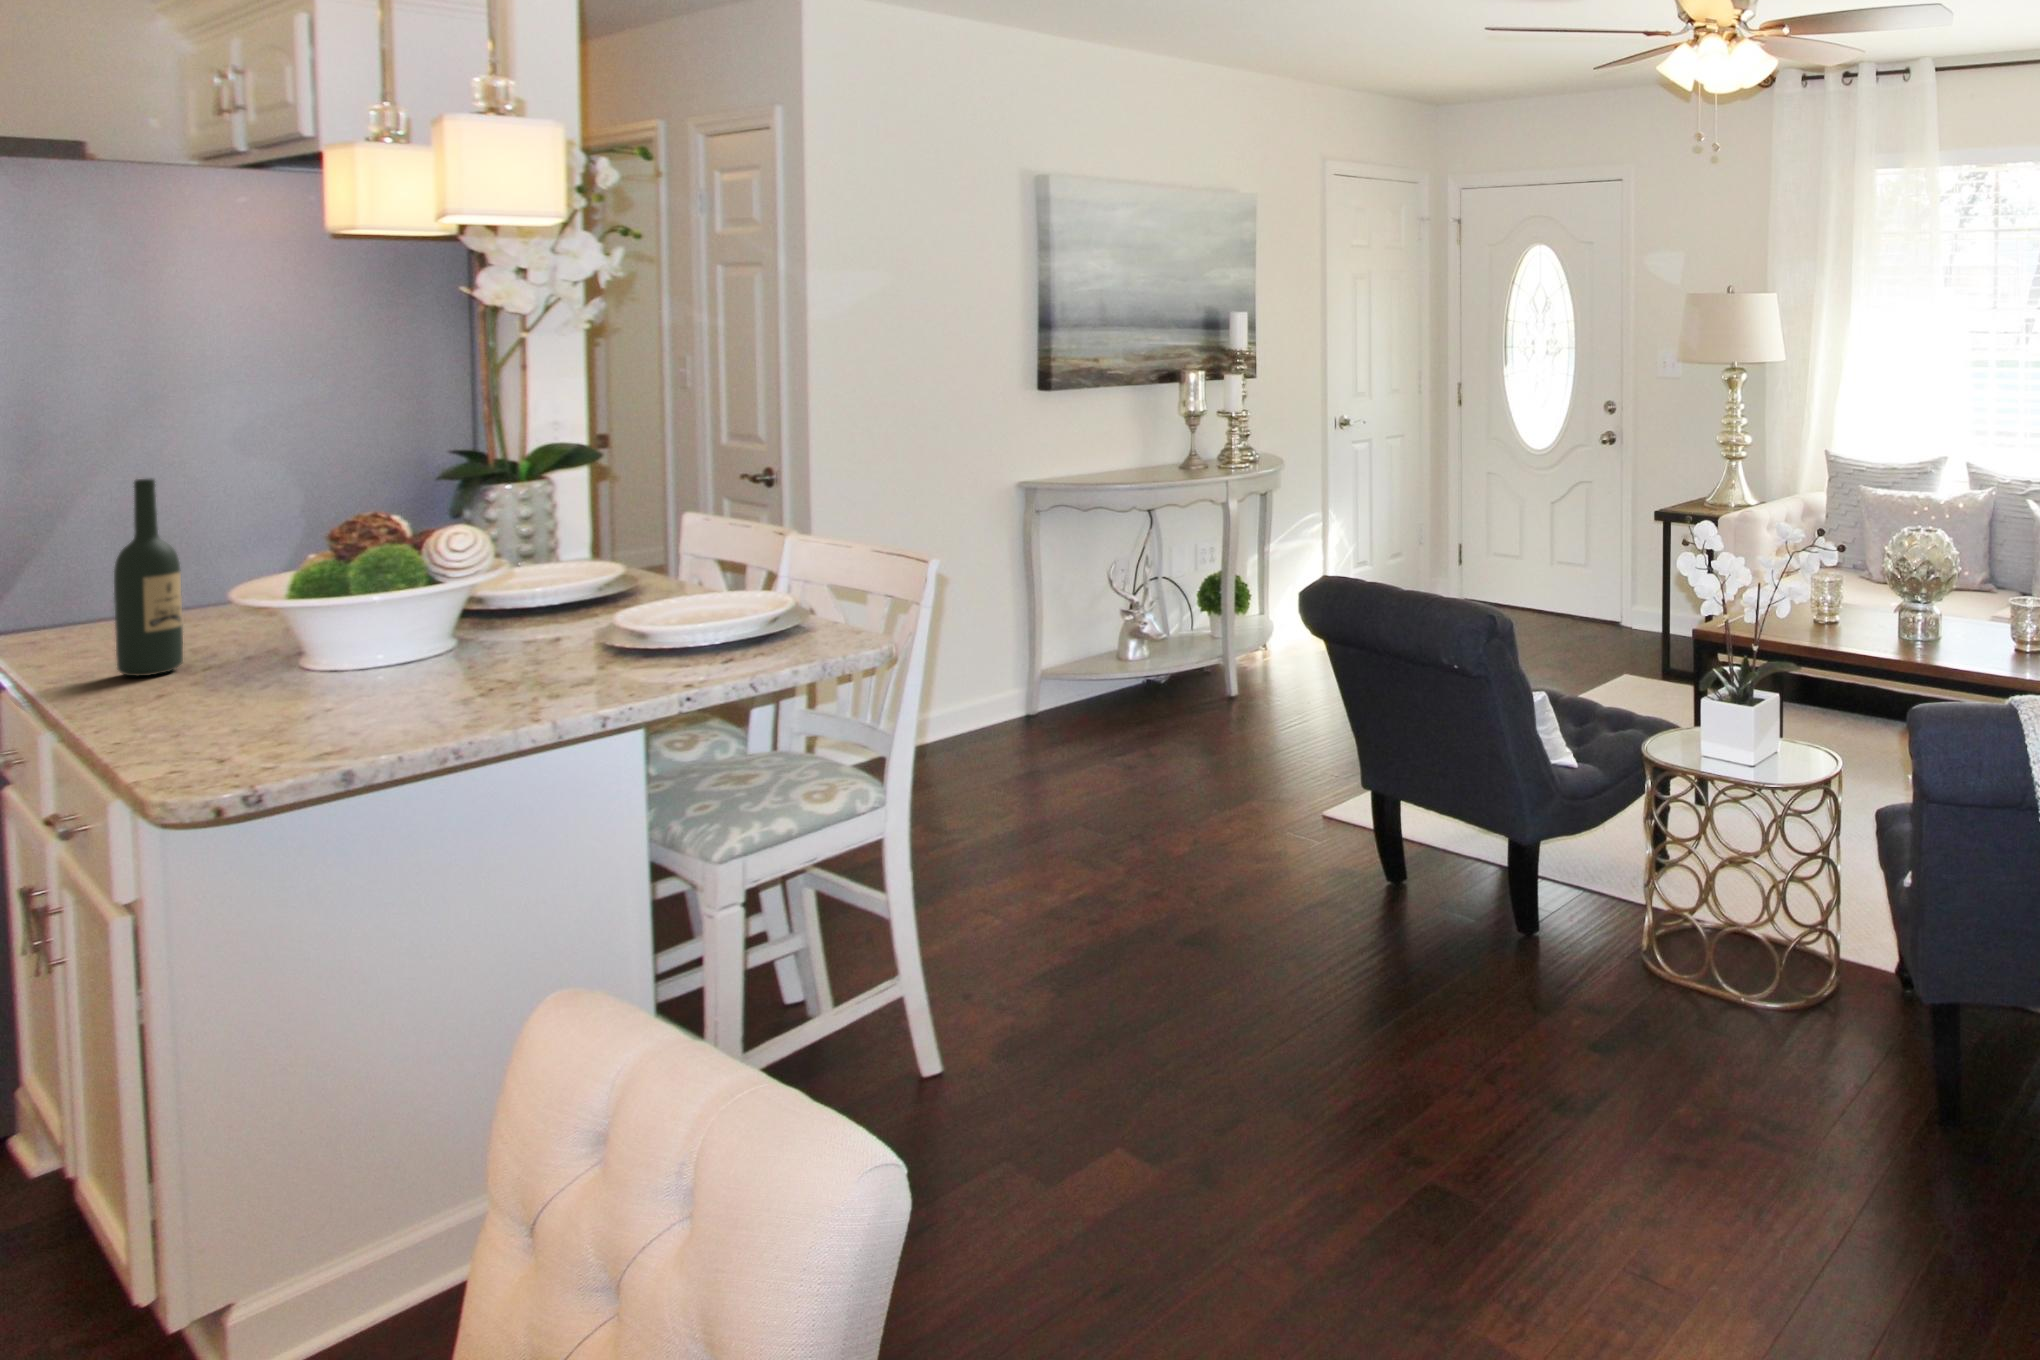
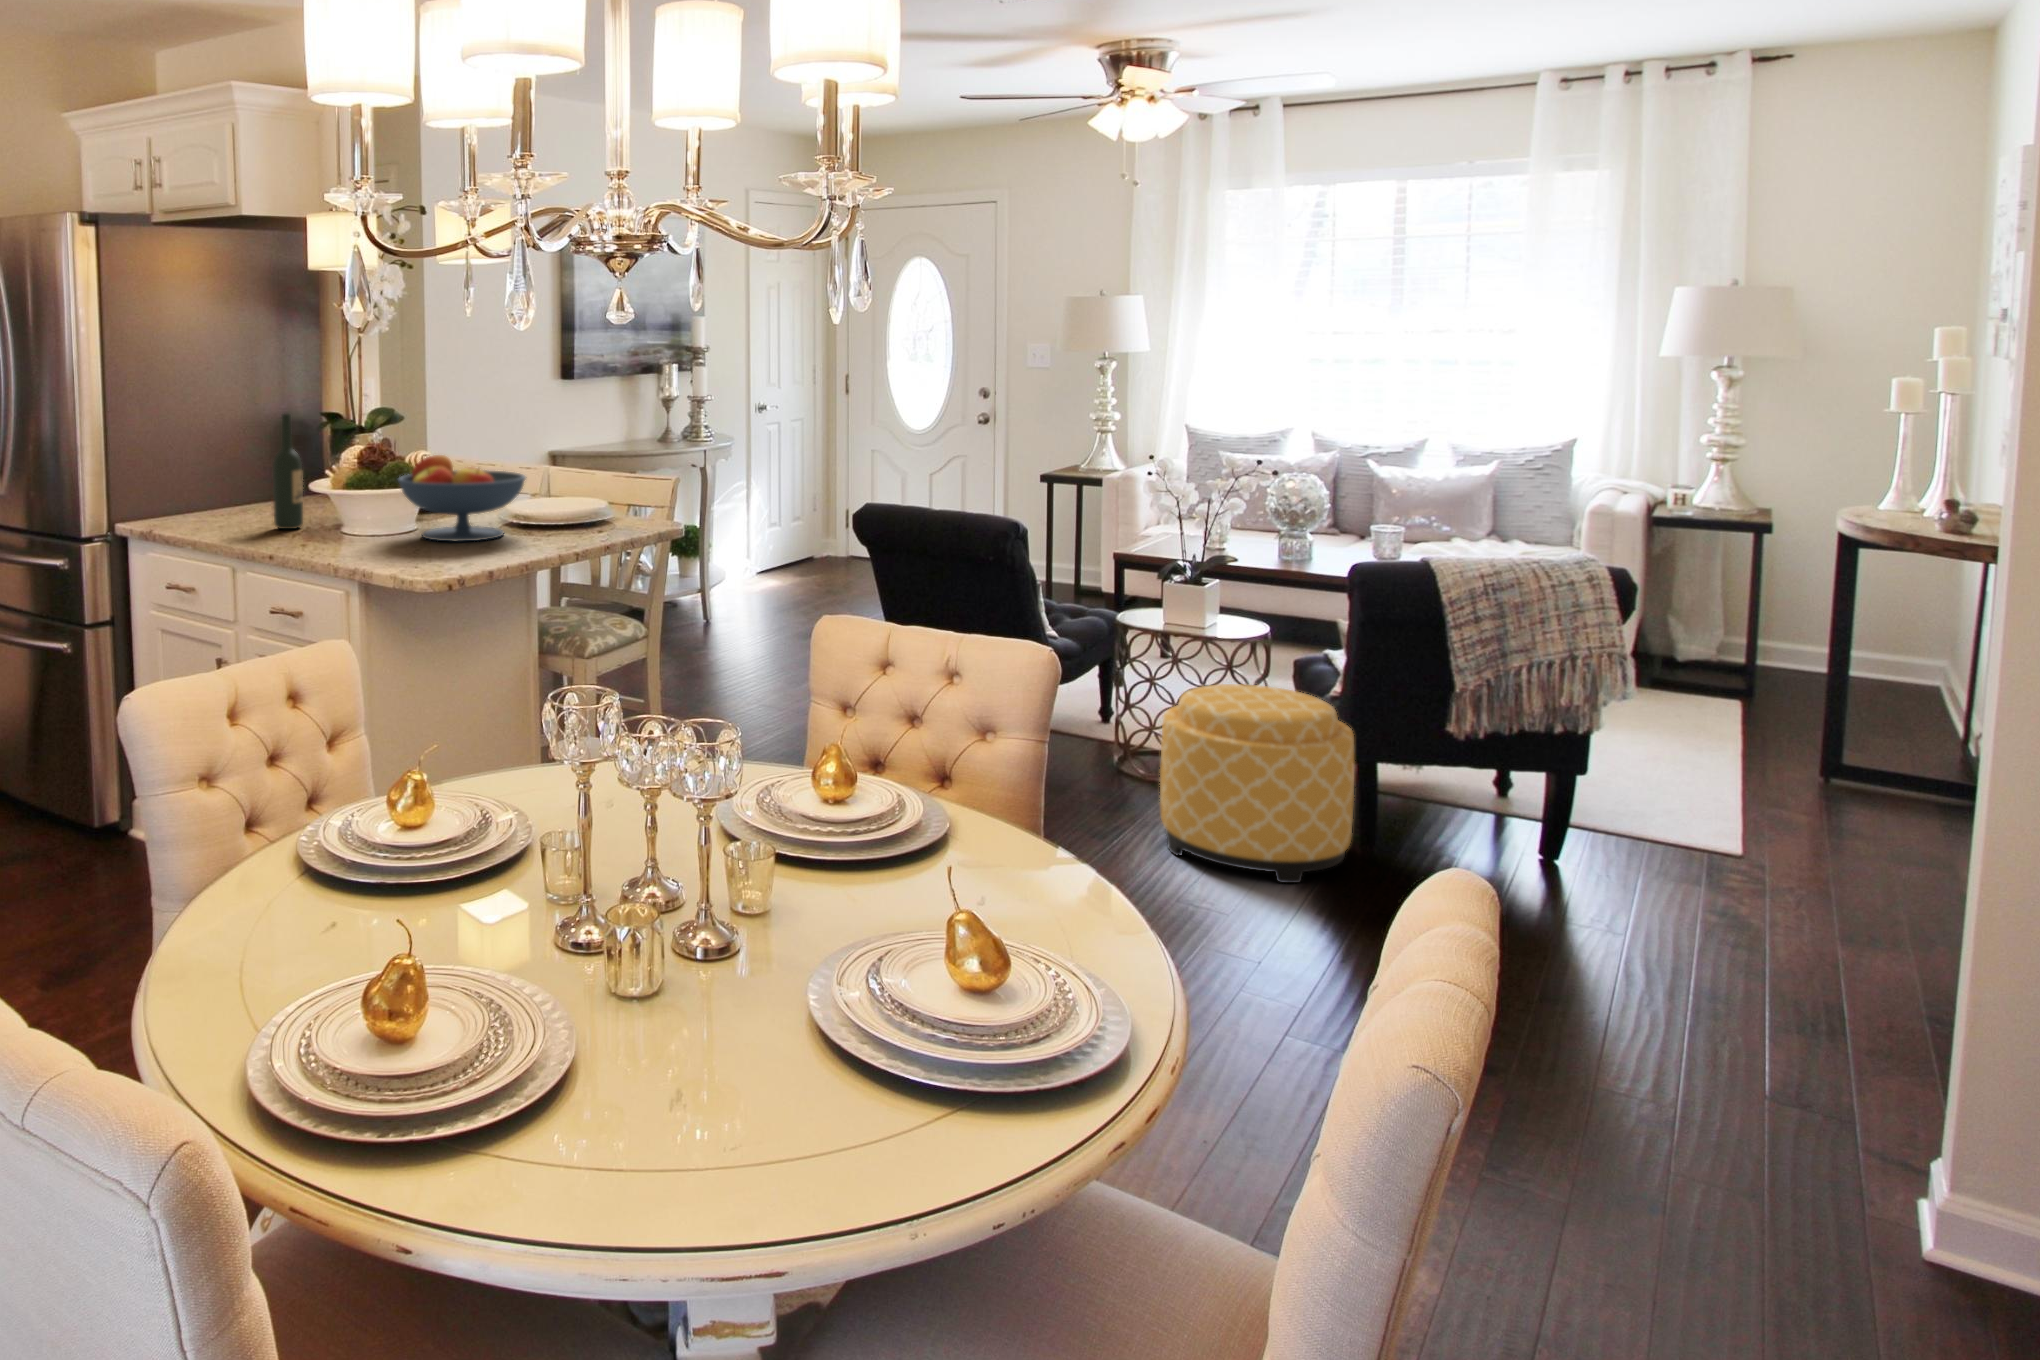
fruit bowl: none [239,553,520,717] -> present [398,455,526,541]
ottoman: none [1638,878,1911,1229] -> present [1160,684,1354,883]

